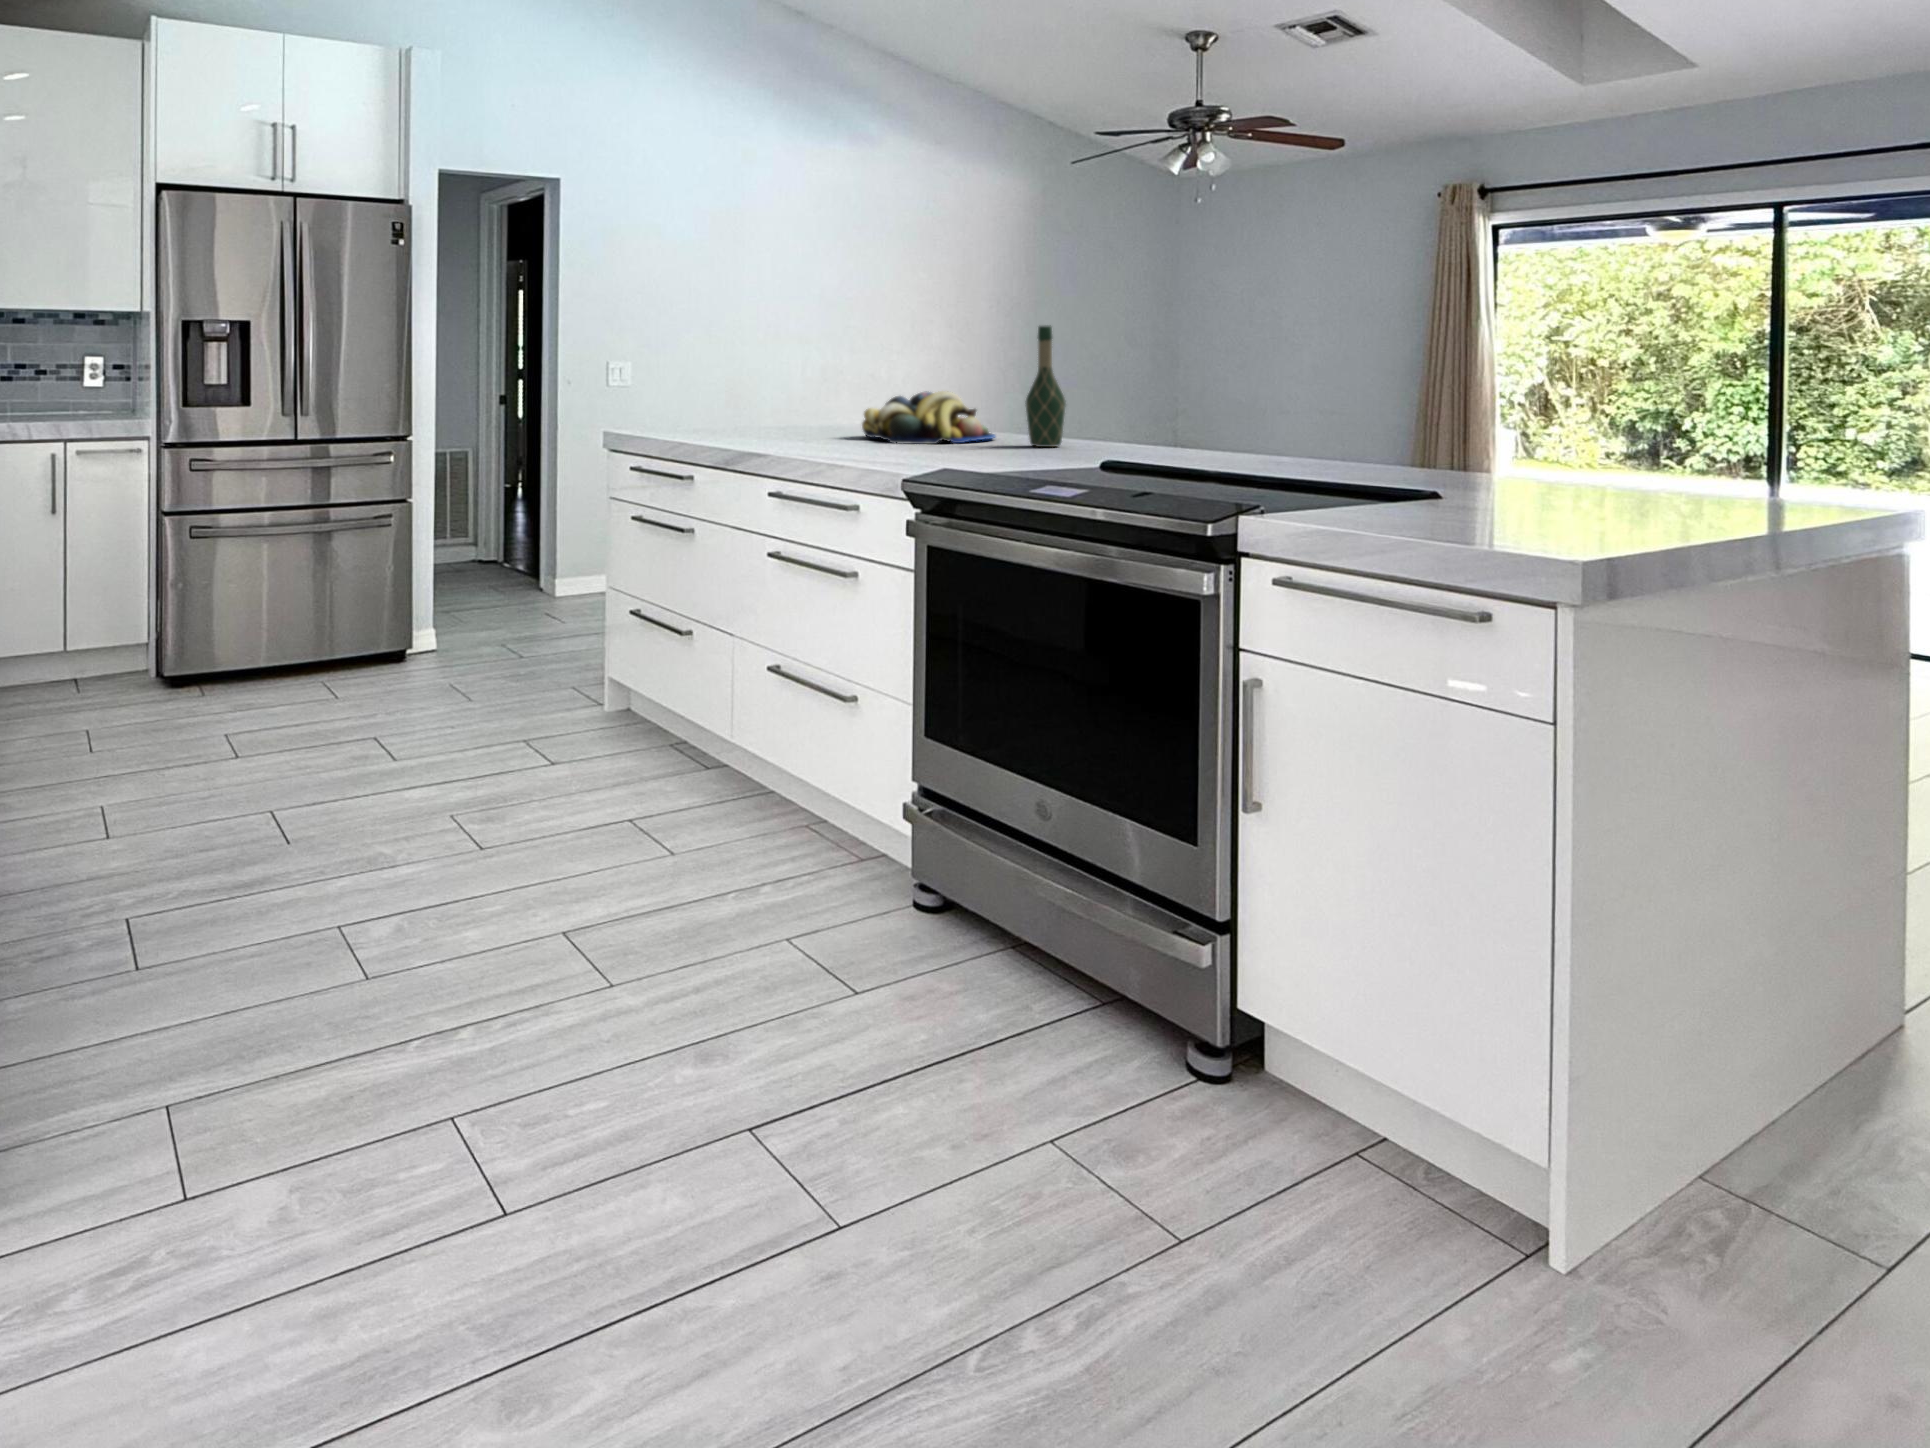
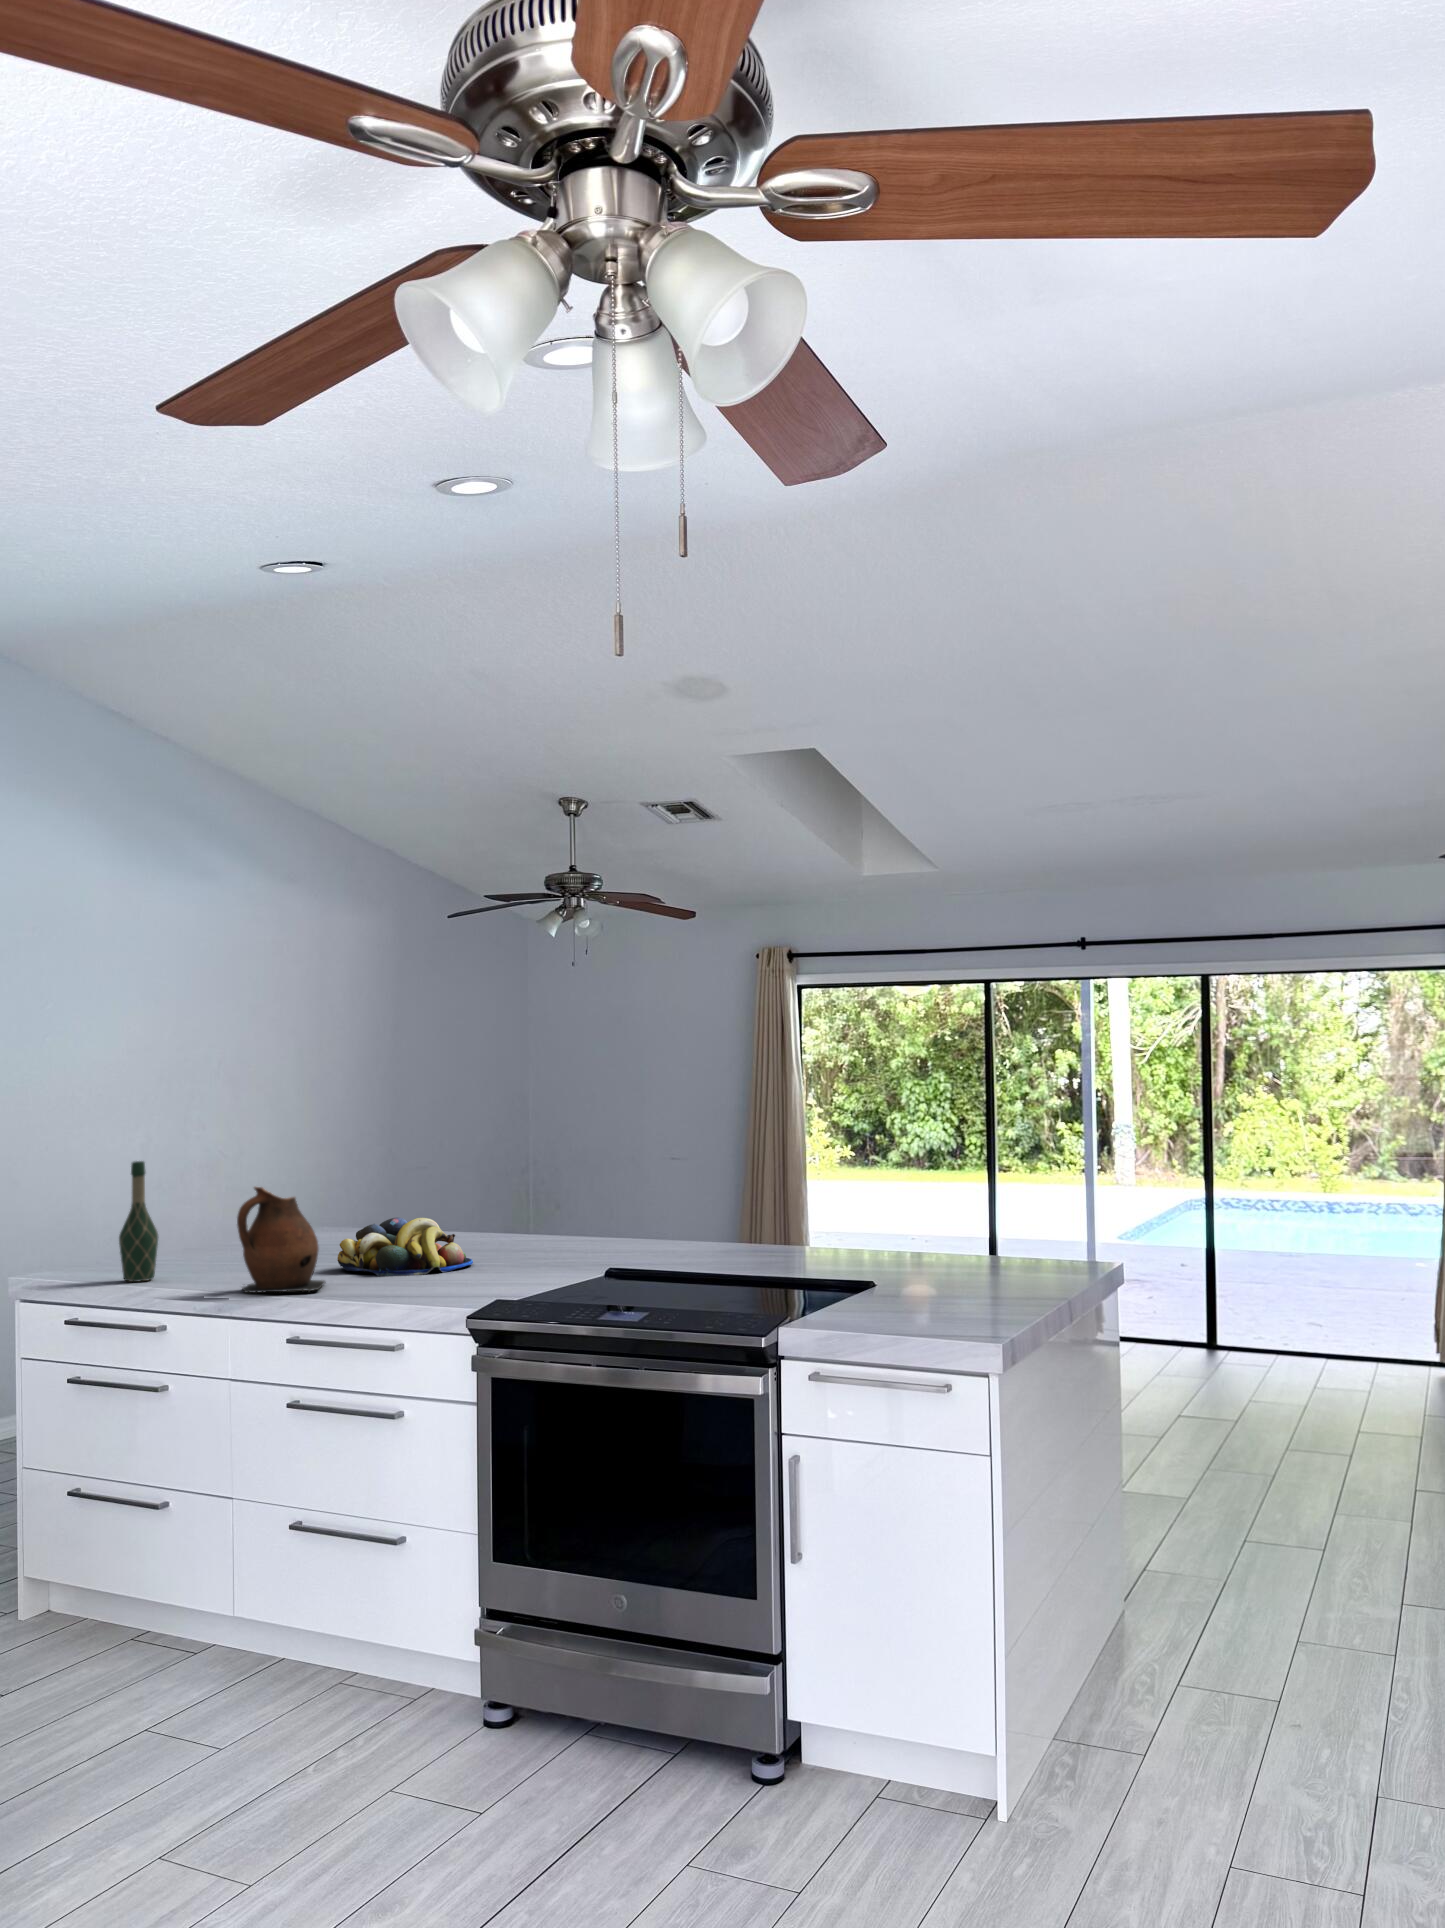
wine bottle: present [1025,326,1066,447] -> present [119,1161,158,1282]
ceramic pitcher: none [736,347,829,450] -> present [237,1187,325,1293]

